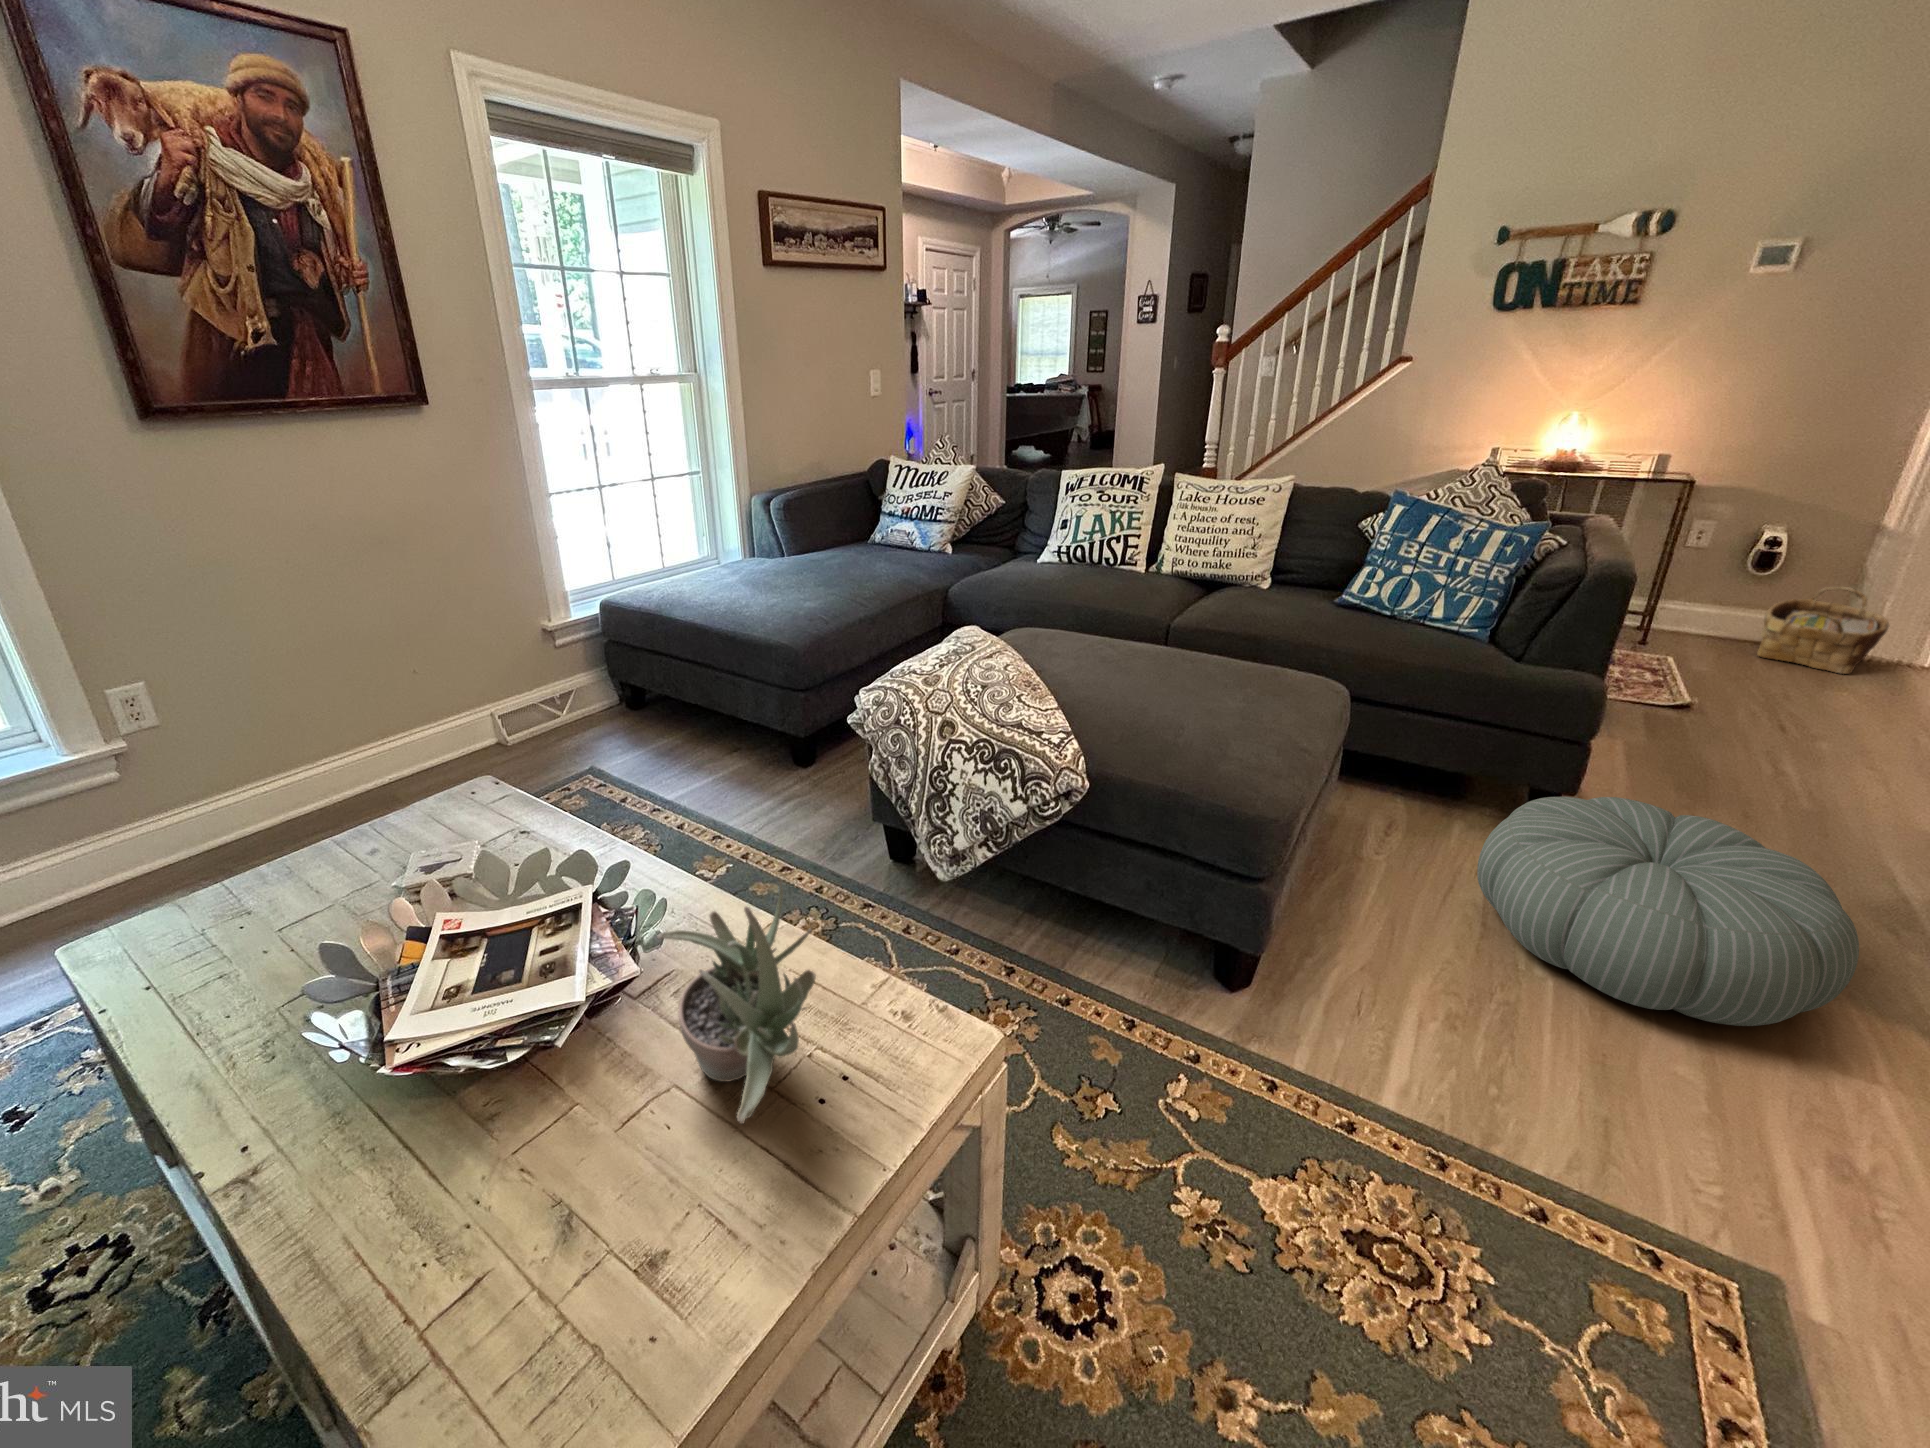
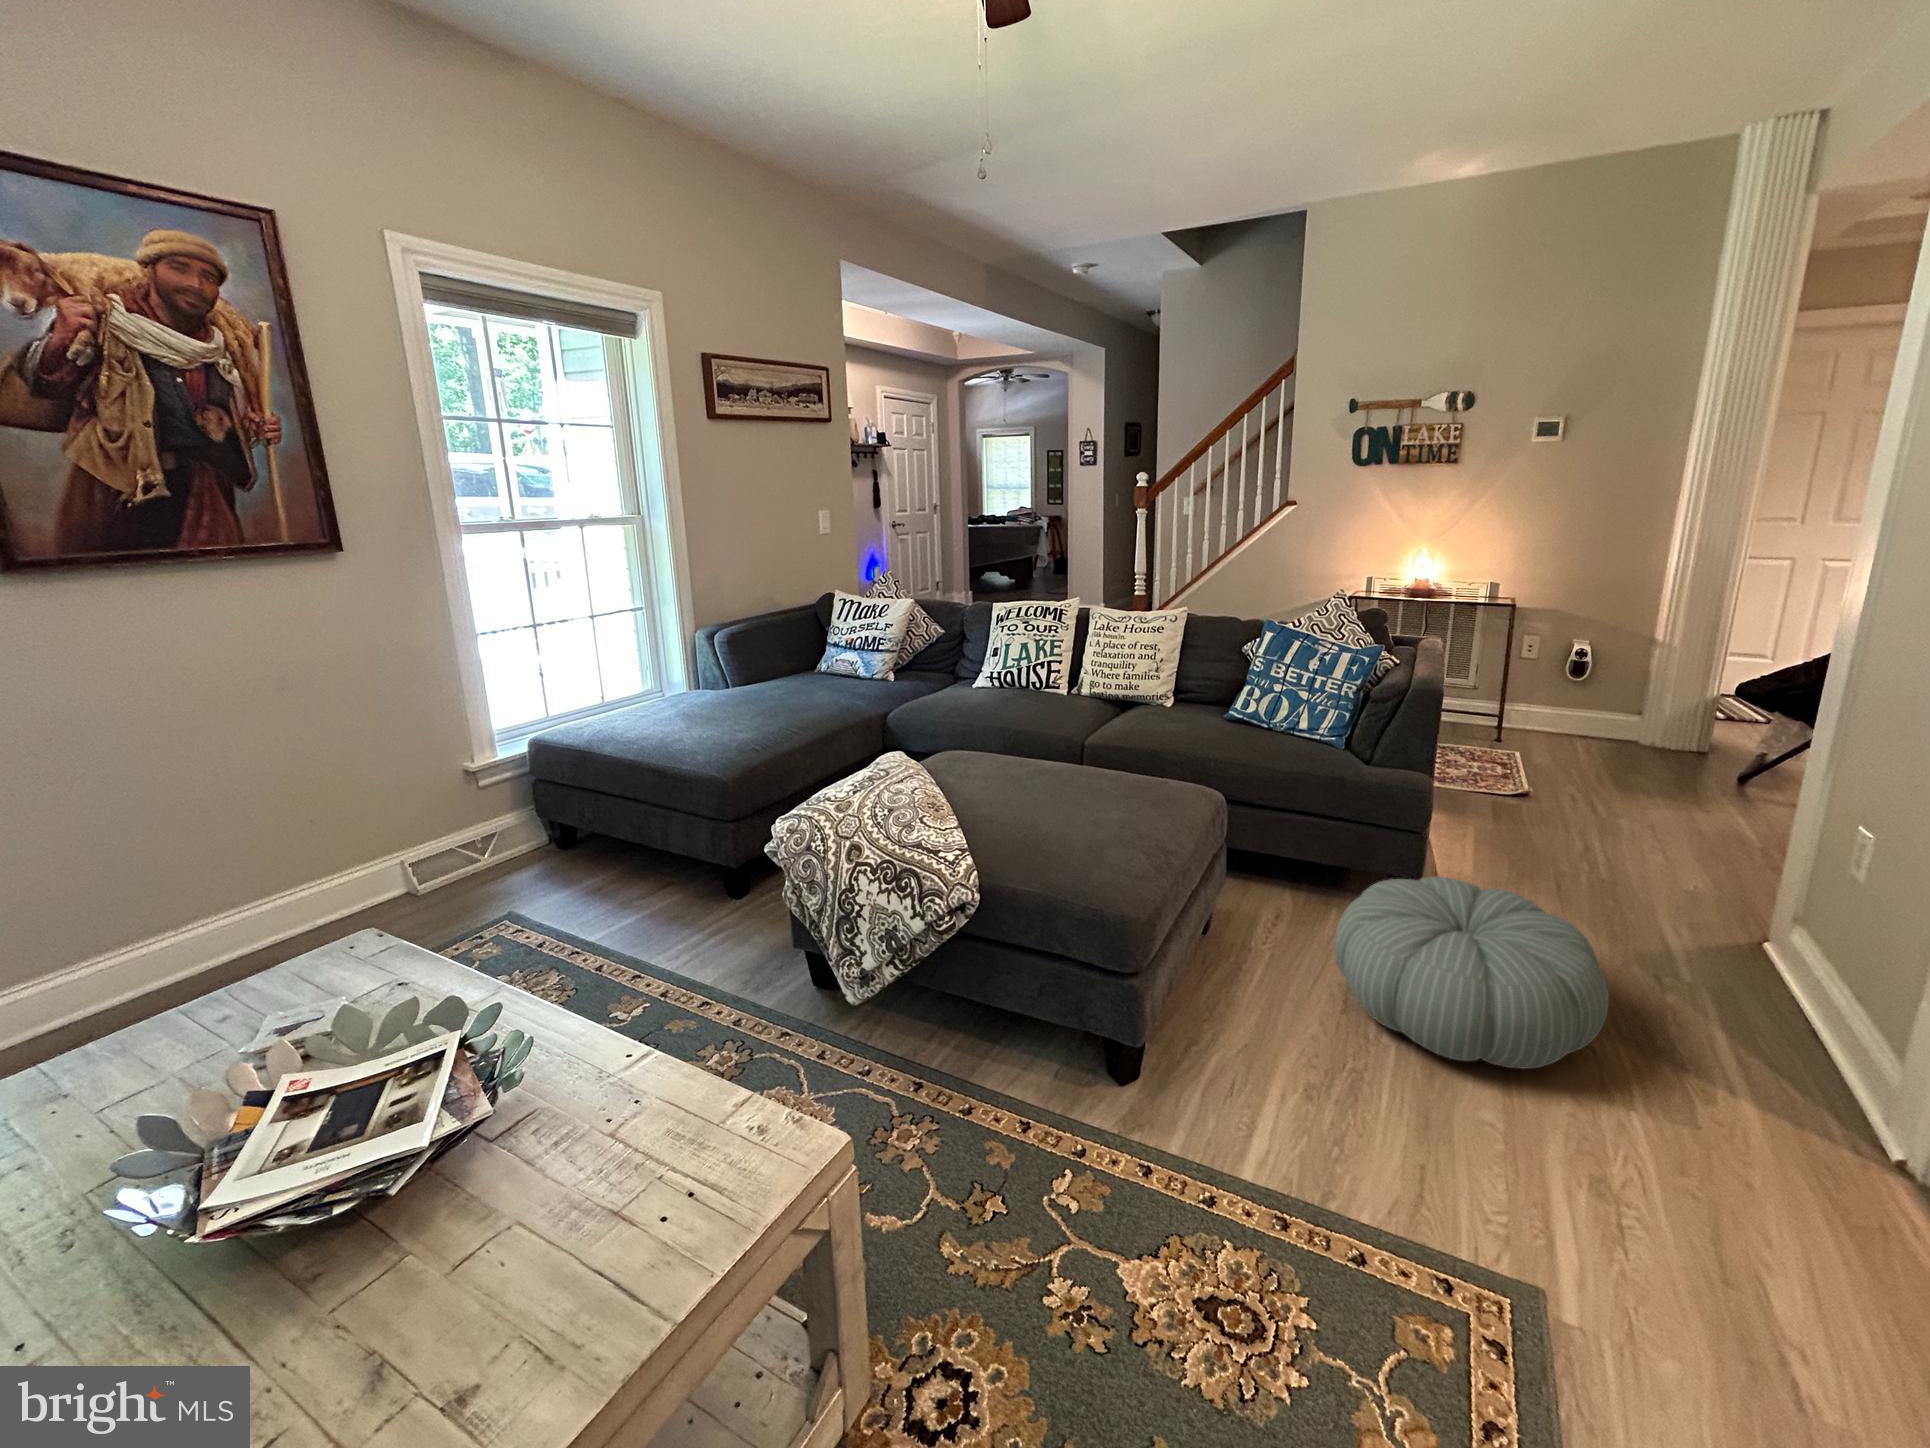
woven basket: present [1757,587,1889,674] -> none [1577,687,1665,759]
succulent plant: present [657,879,816,1124] -> none [493,1008,653,1251]

